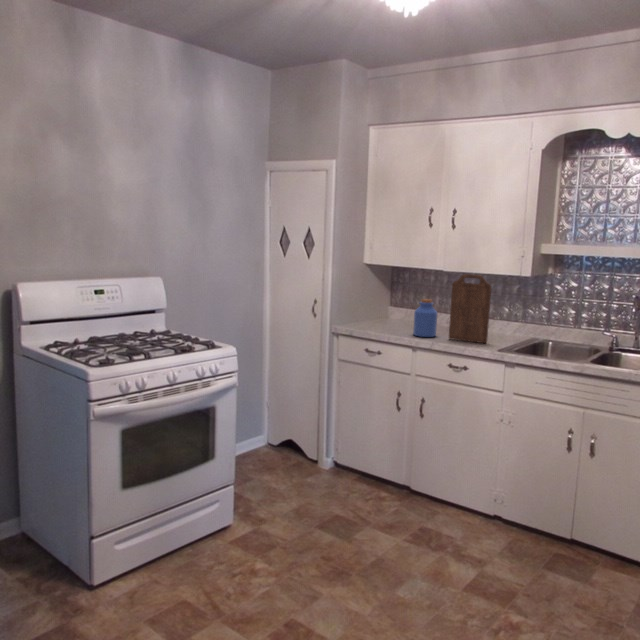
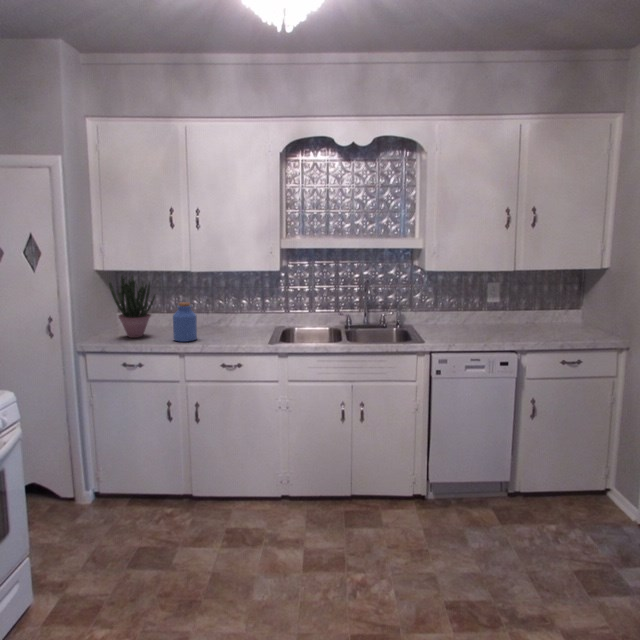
potted plant: none [369,268,407,328] -> present [109,275,155,338]
cutting board: present [449,274,491,343] -> none [211,274,250,339]

